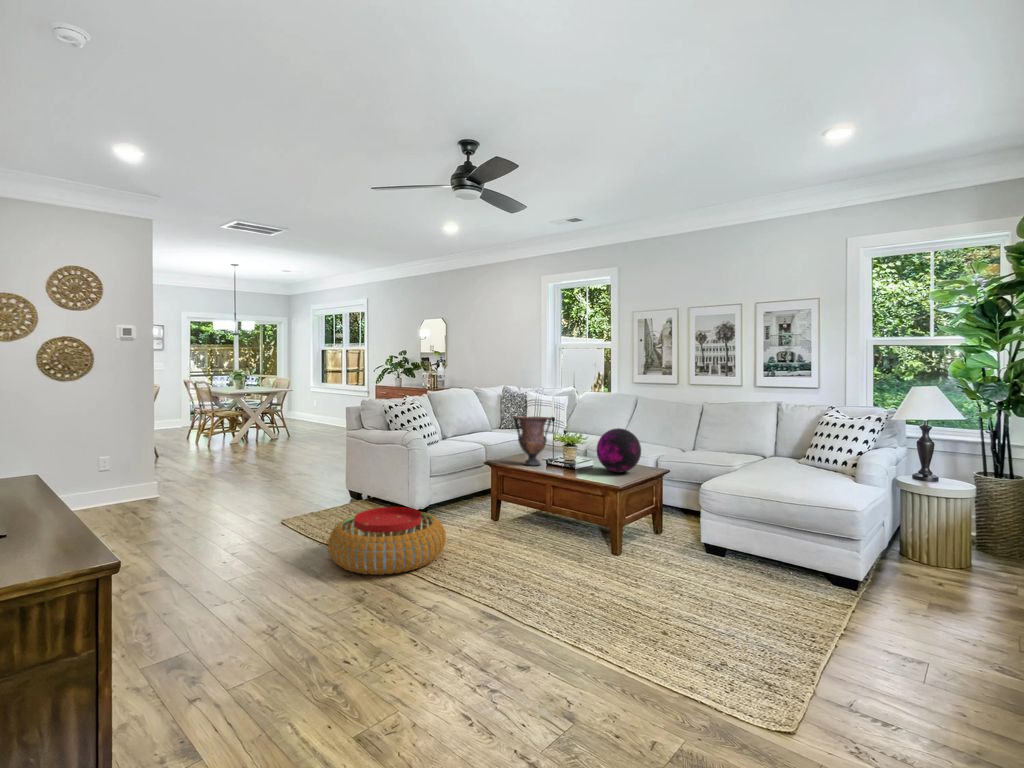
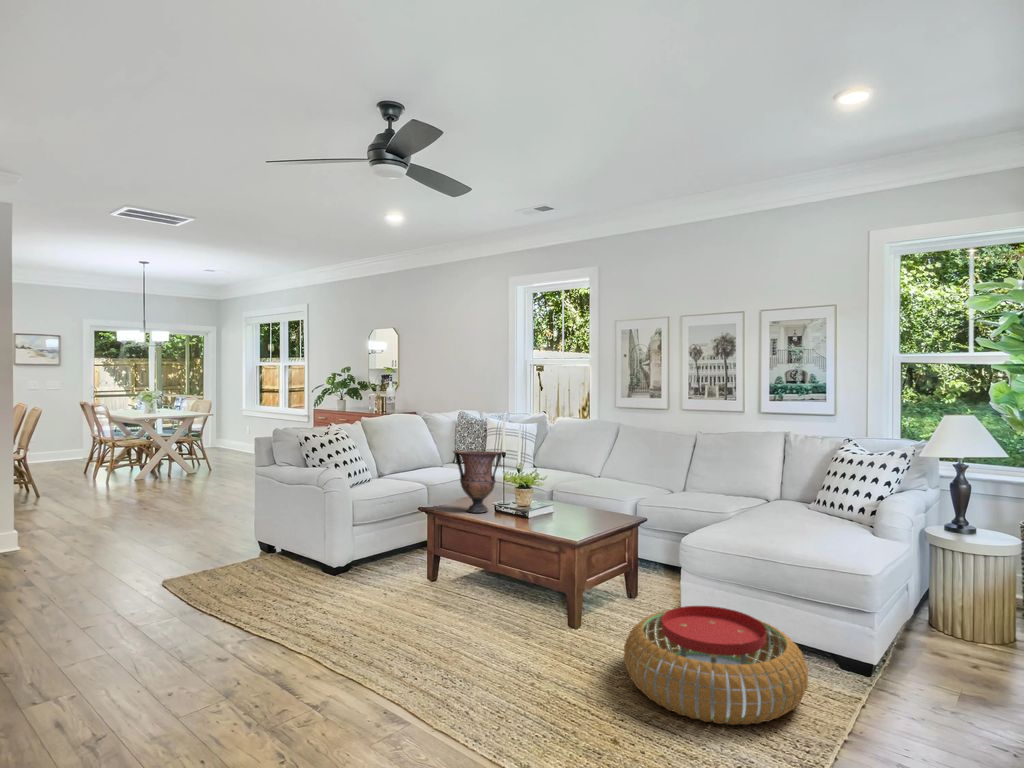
decorative orb: present [597,428,641,473] -> none [555,467,610,522]
pouf: present [328,507,446,575] -> present [624,606,808,725]

